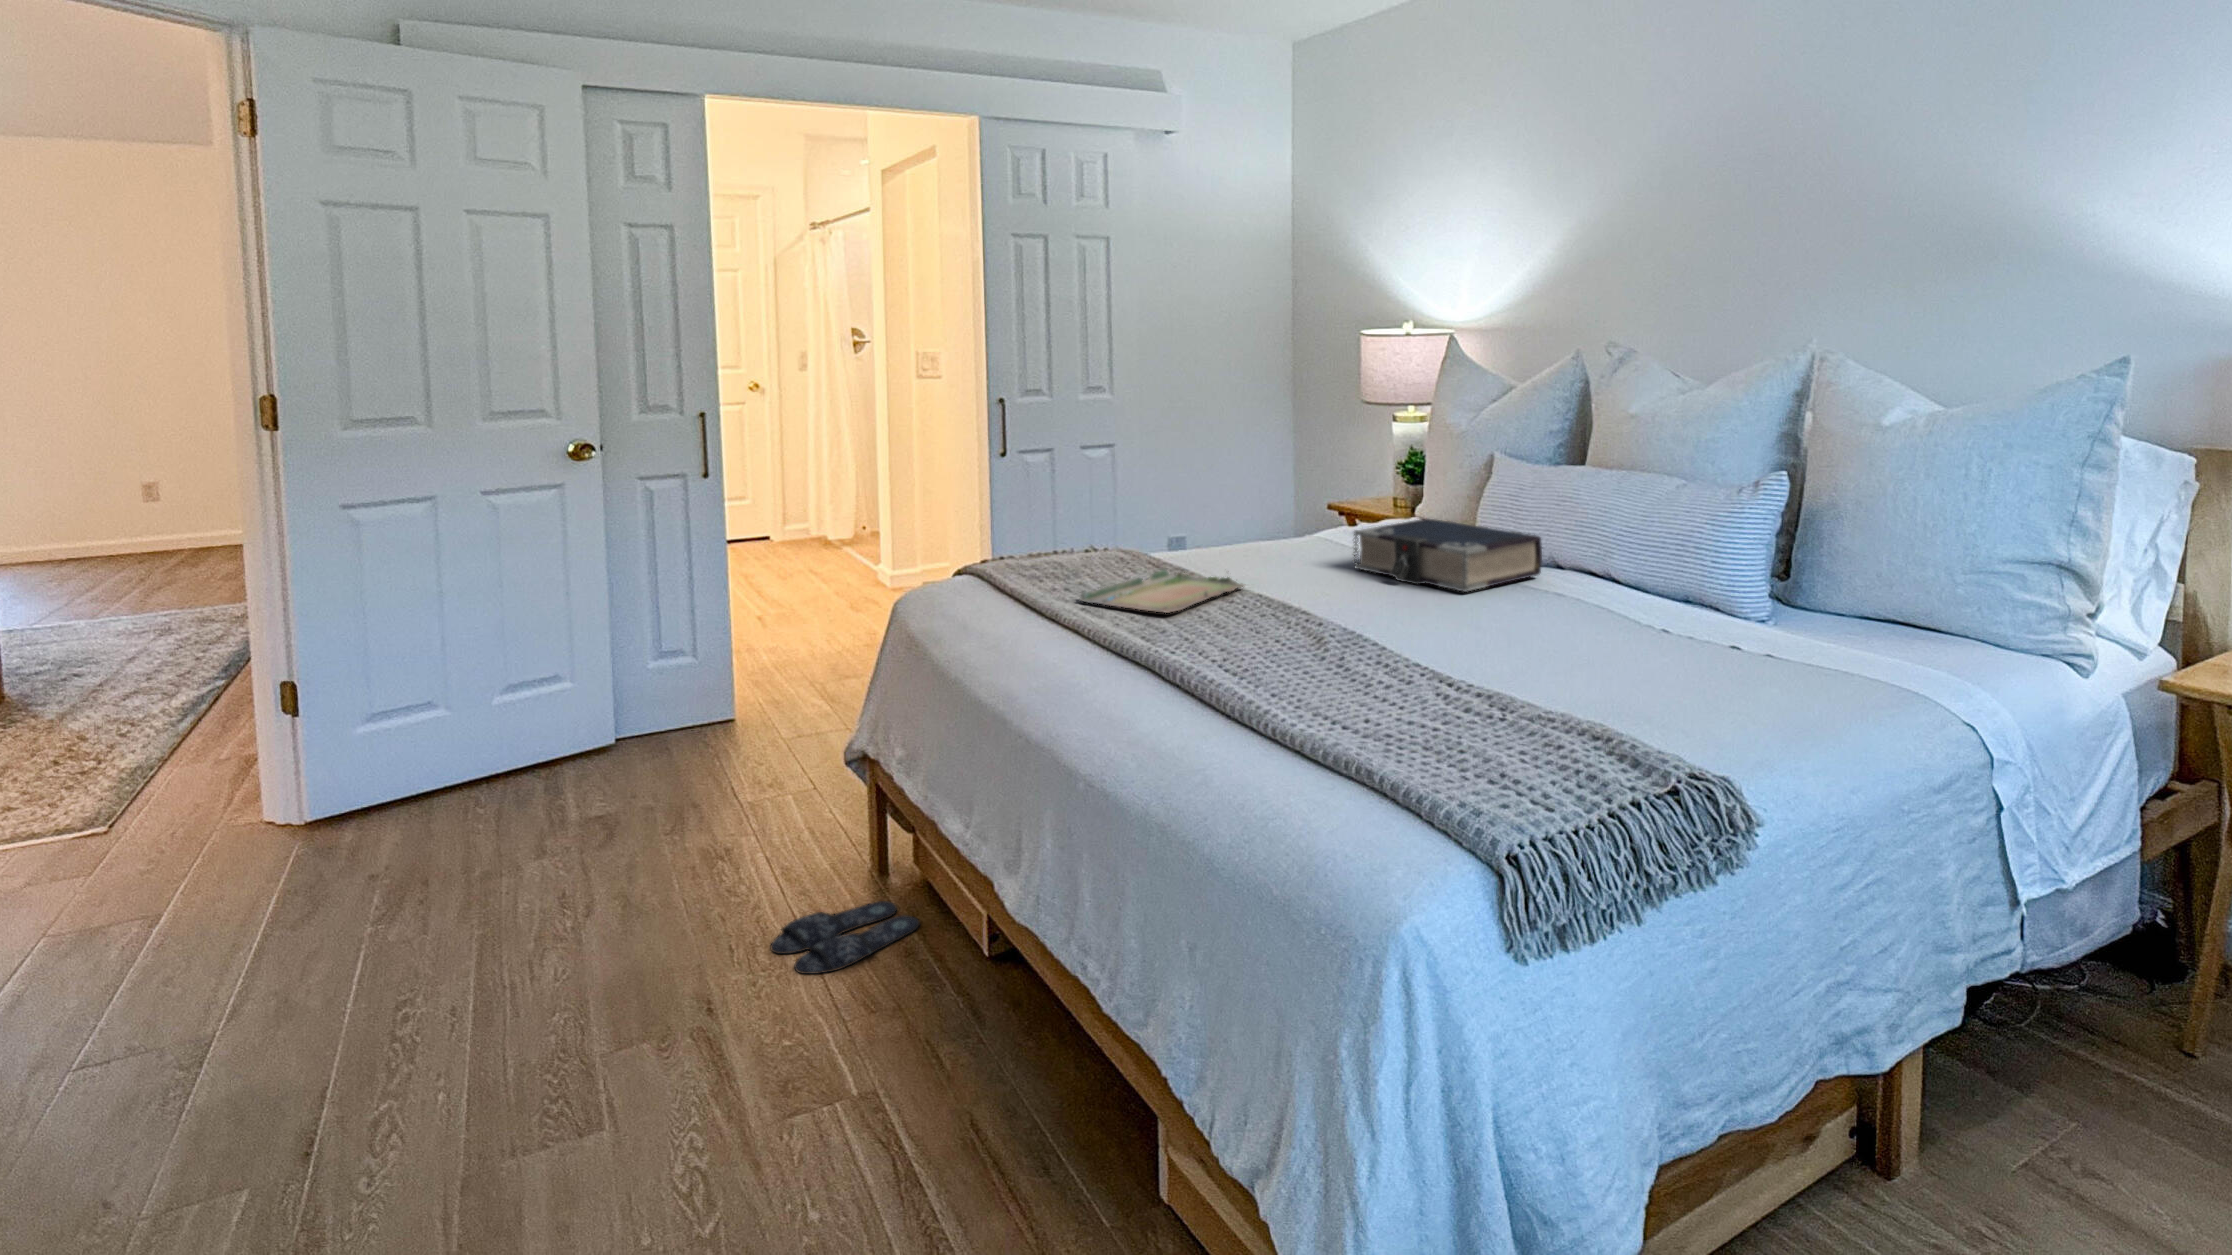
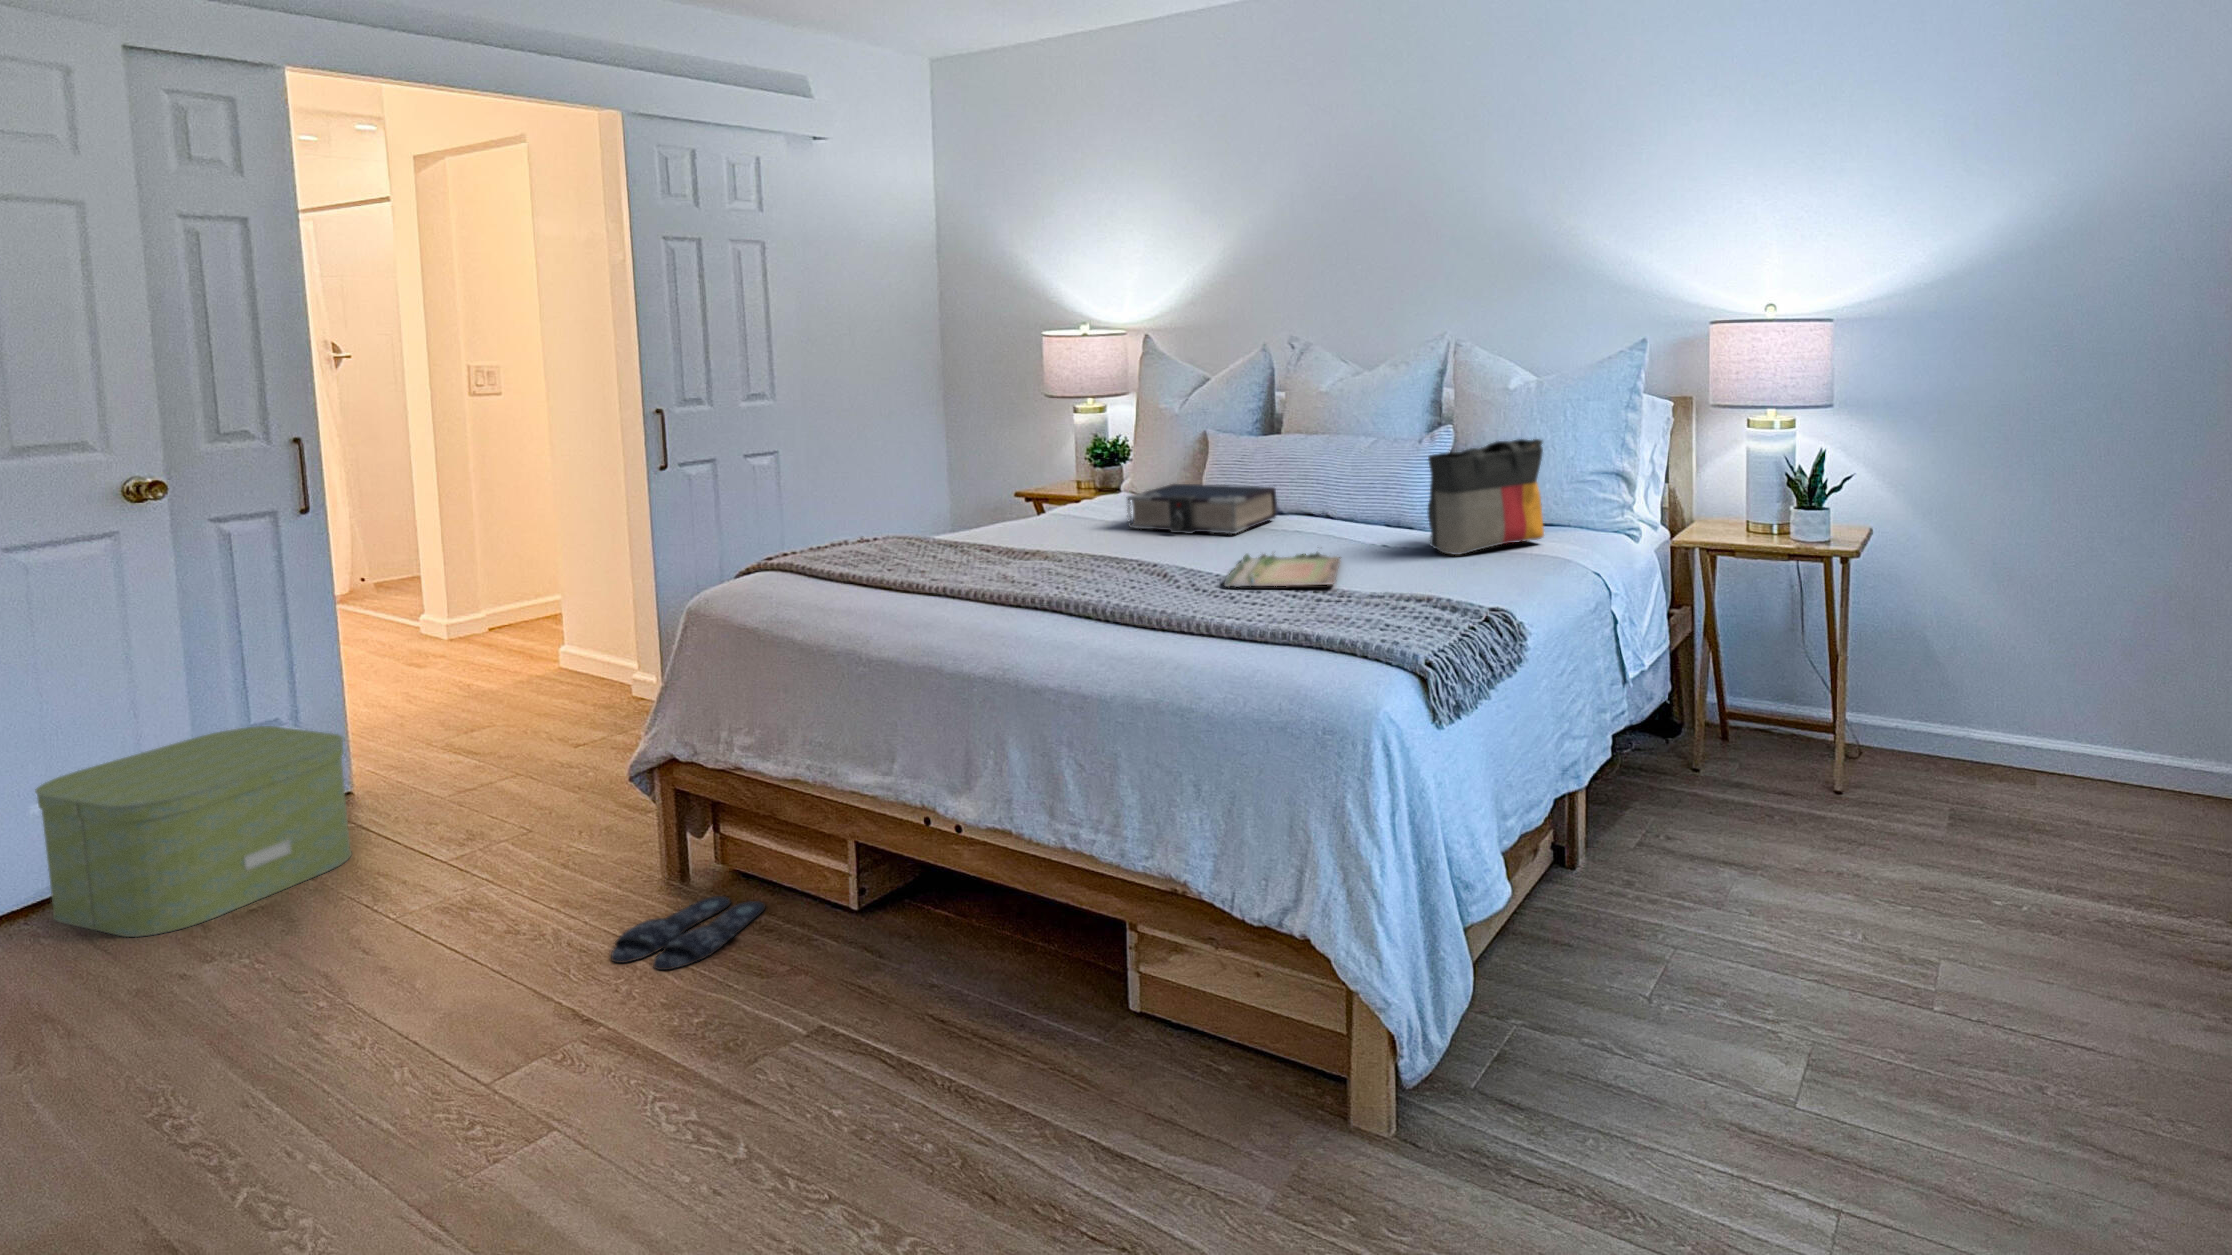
tote bag: none [1700,505,1905,666] -> present [1428,439,1544,555]
tray: present [1079,570,1244,613] -> present [1224,552,1341,587]
storage box: none [482,656,685,823] -> present [35,726,352,937]

